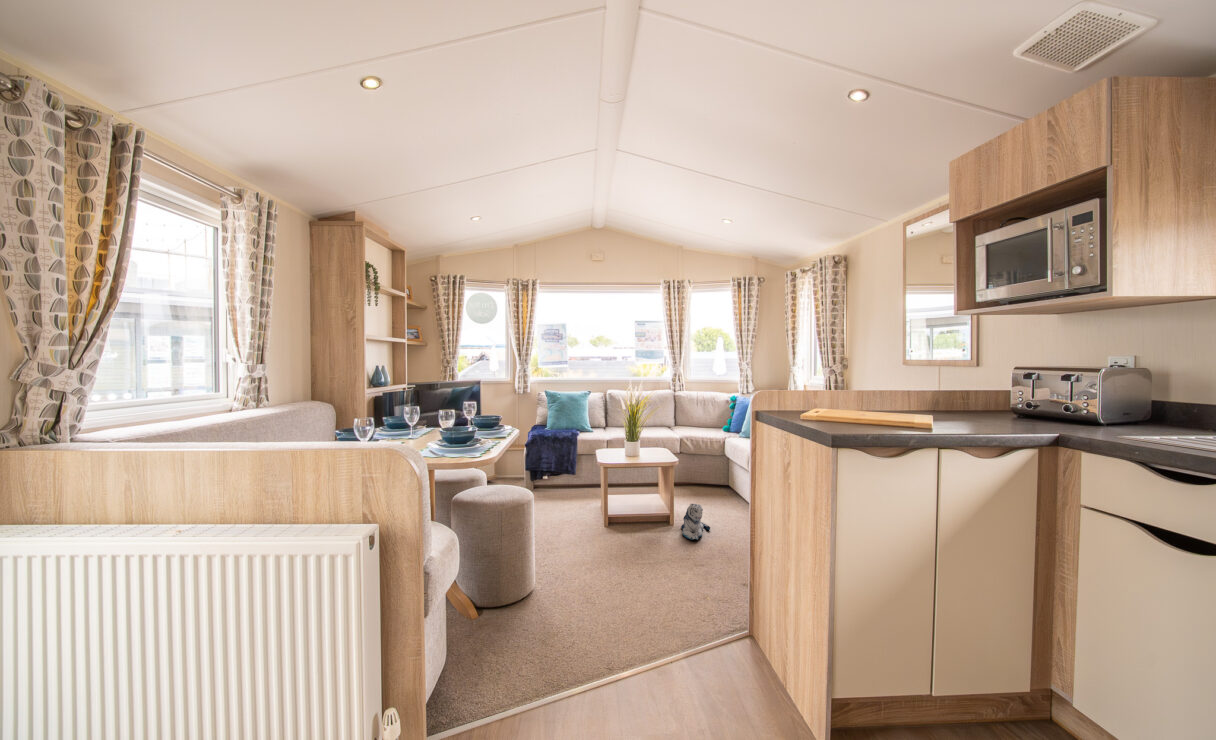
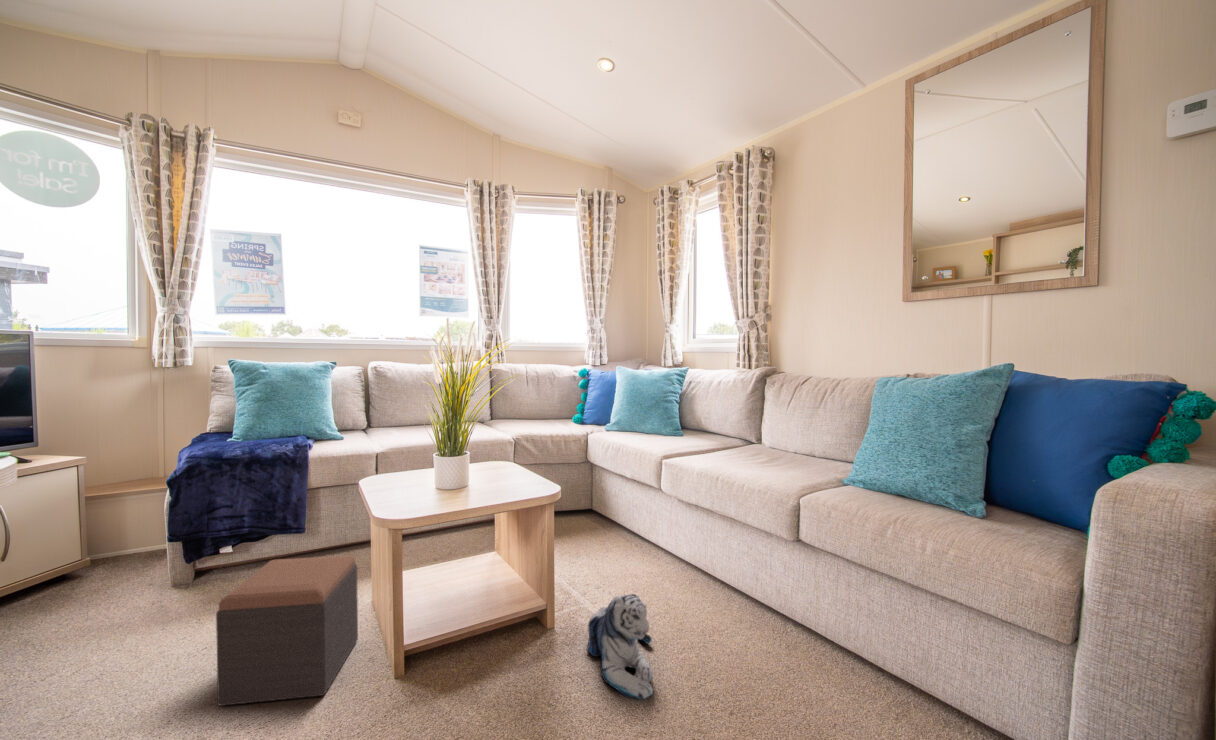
footstool: none [553,475,596,521] -> present [216,556,358,706]

